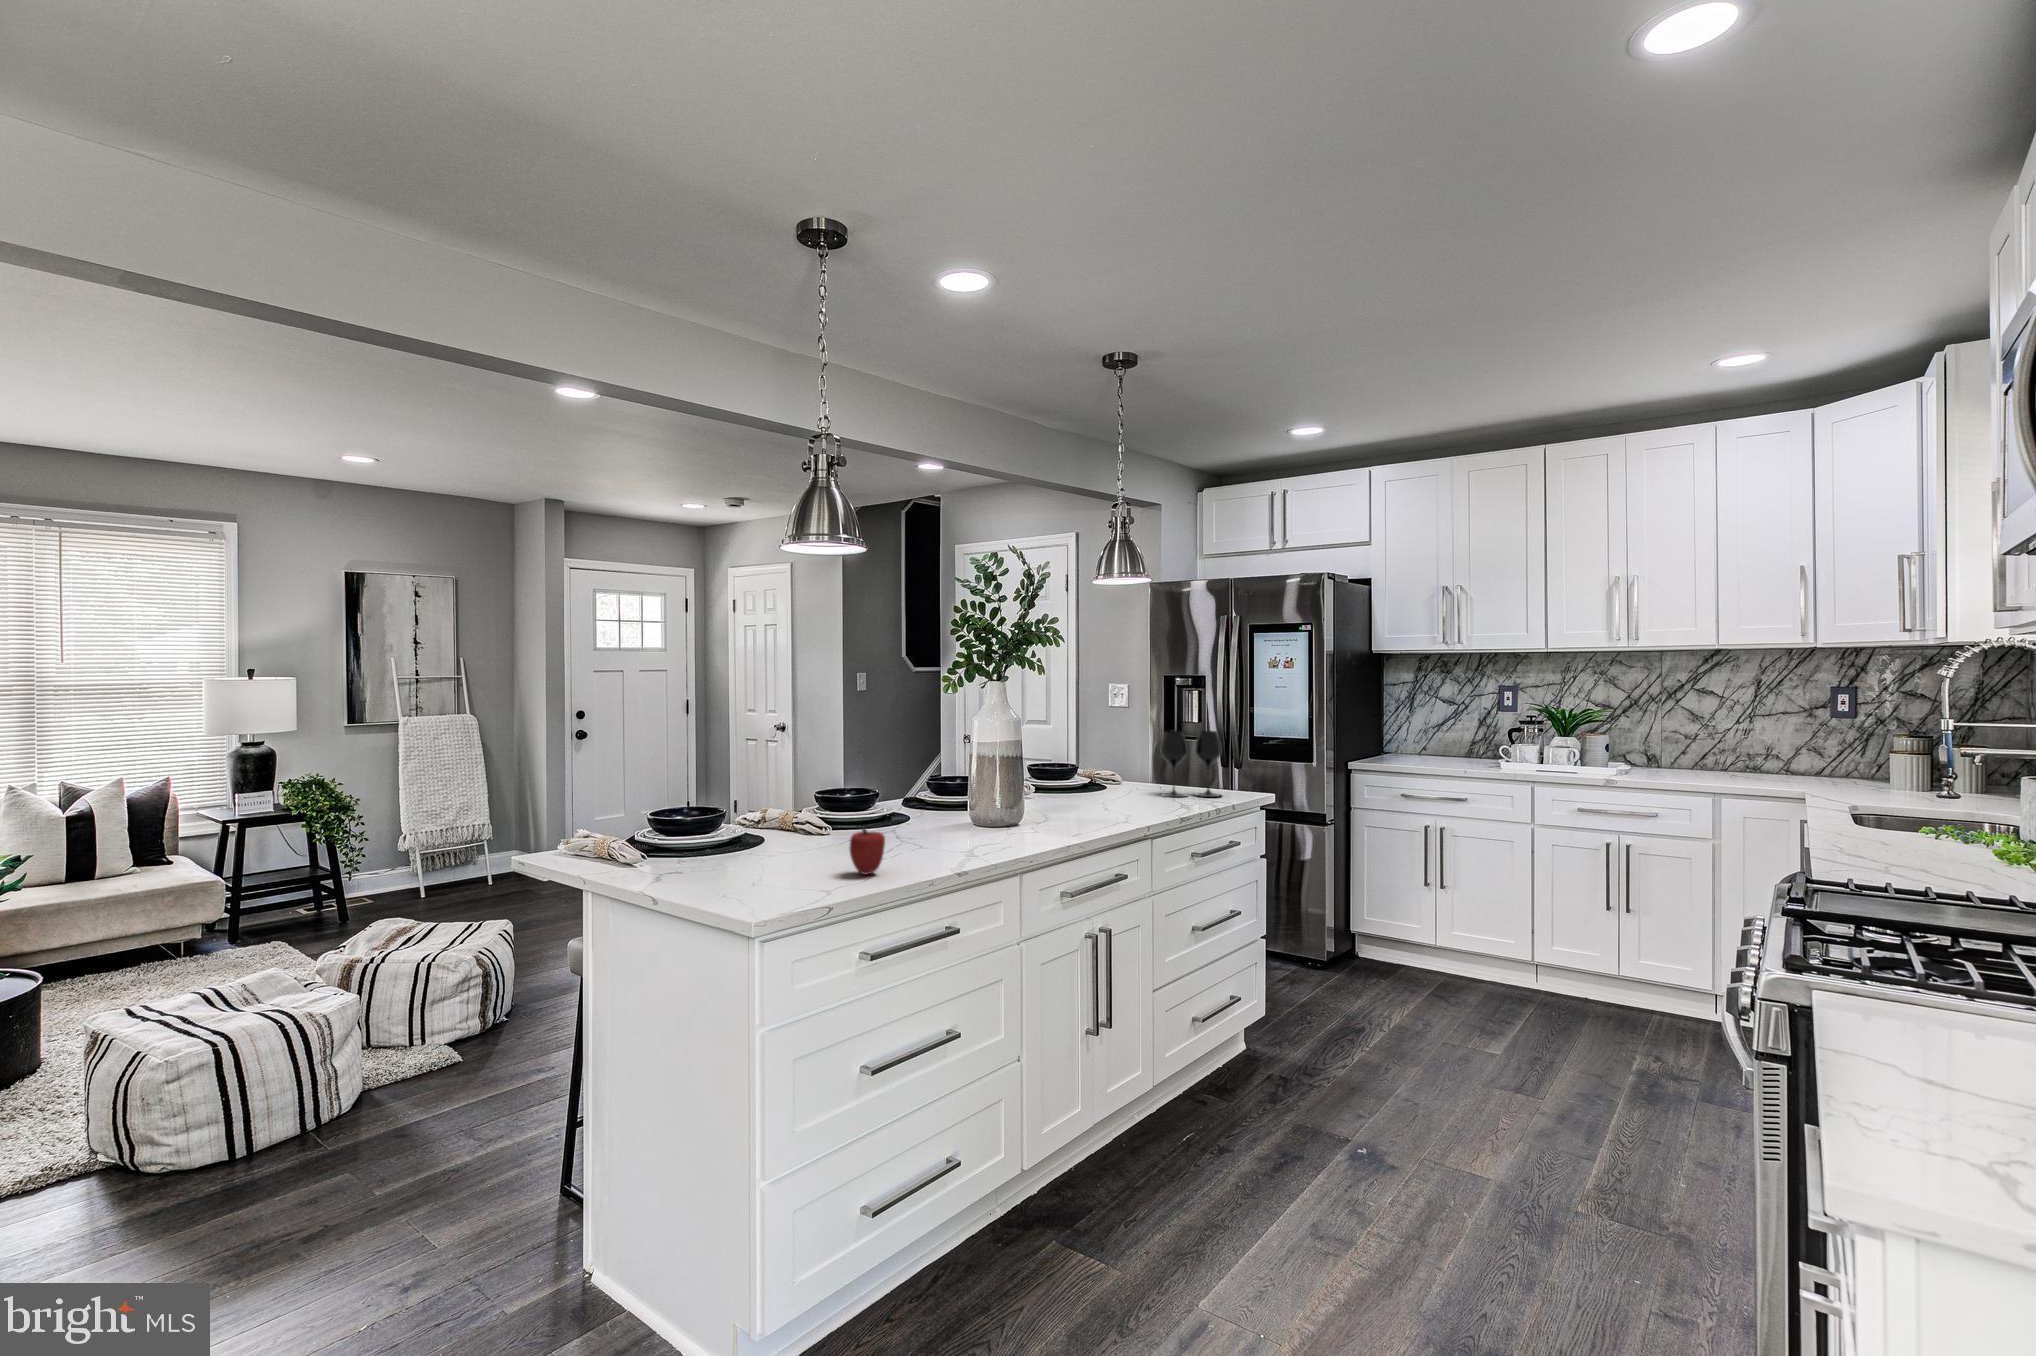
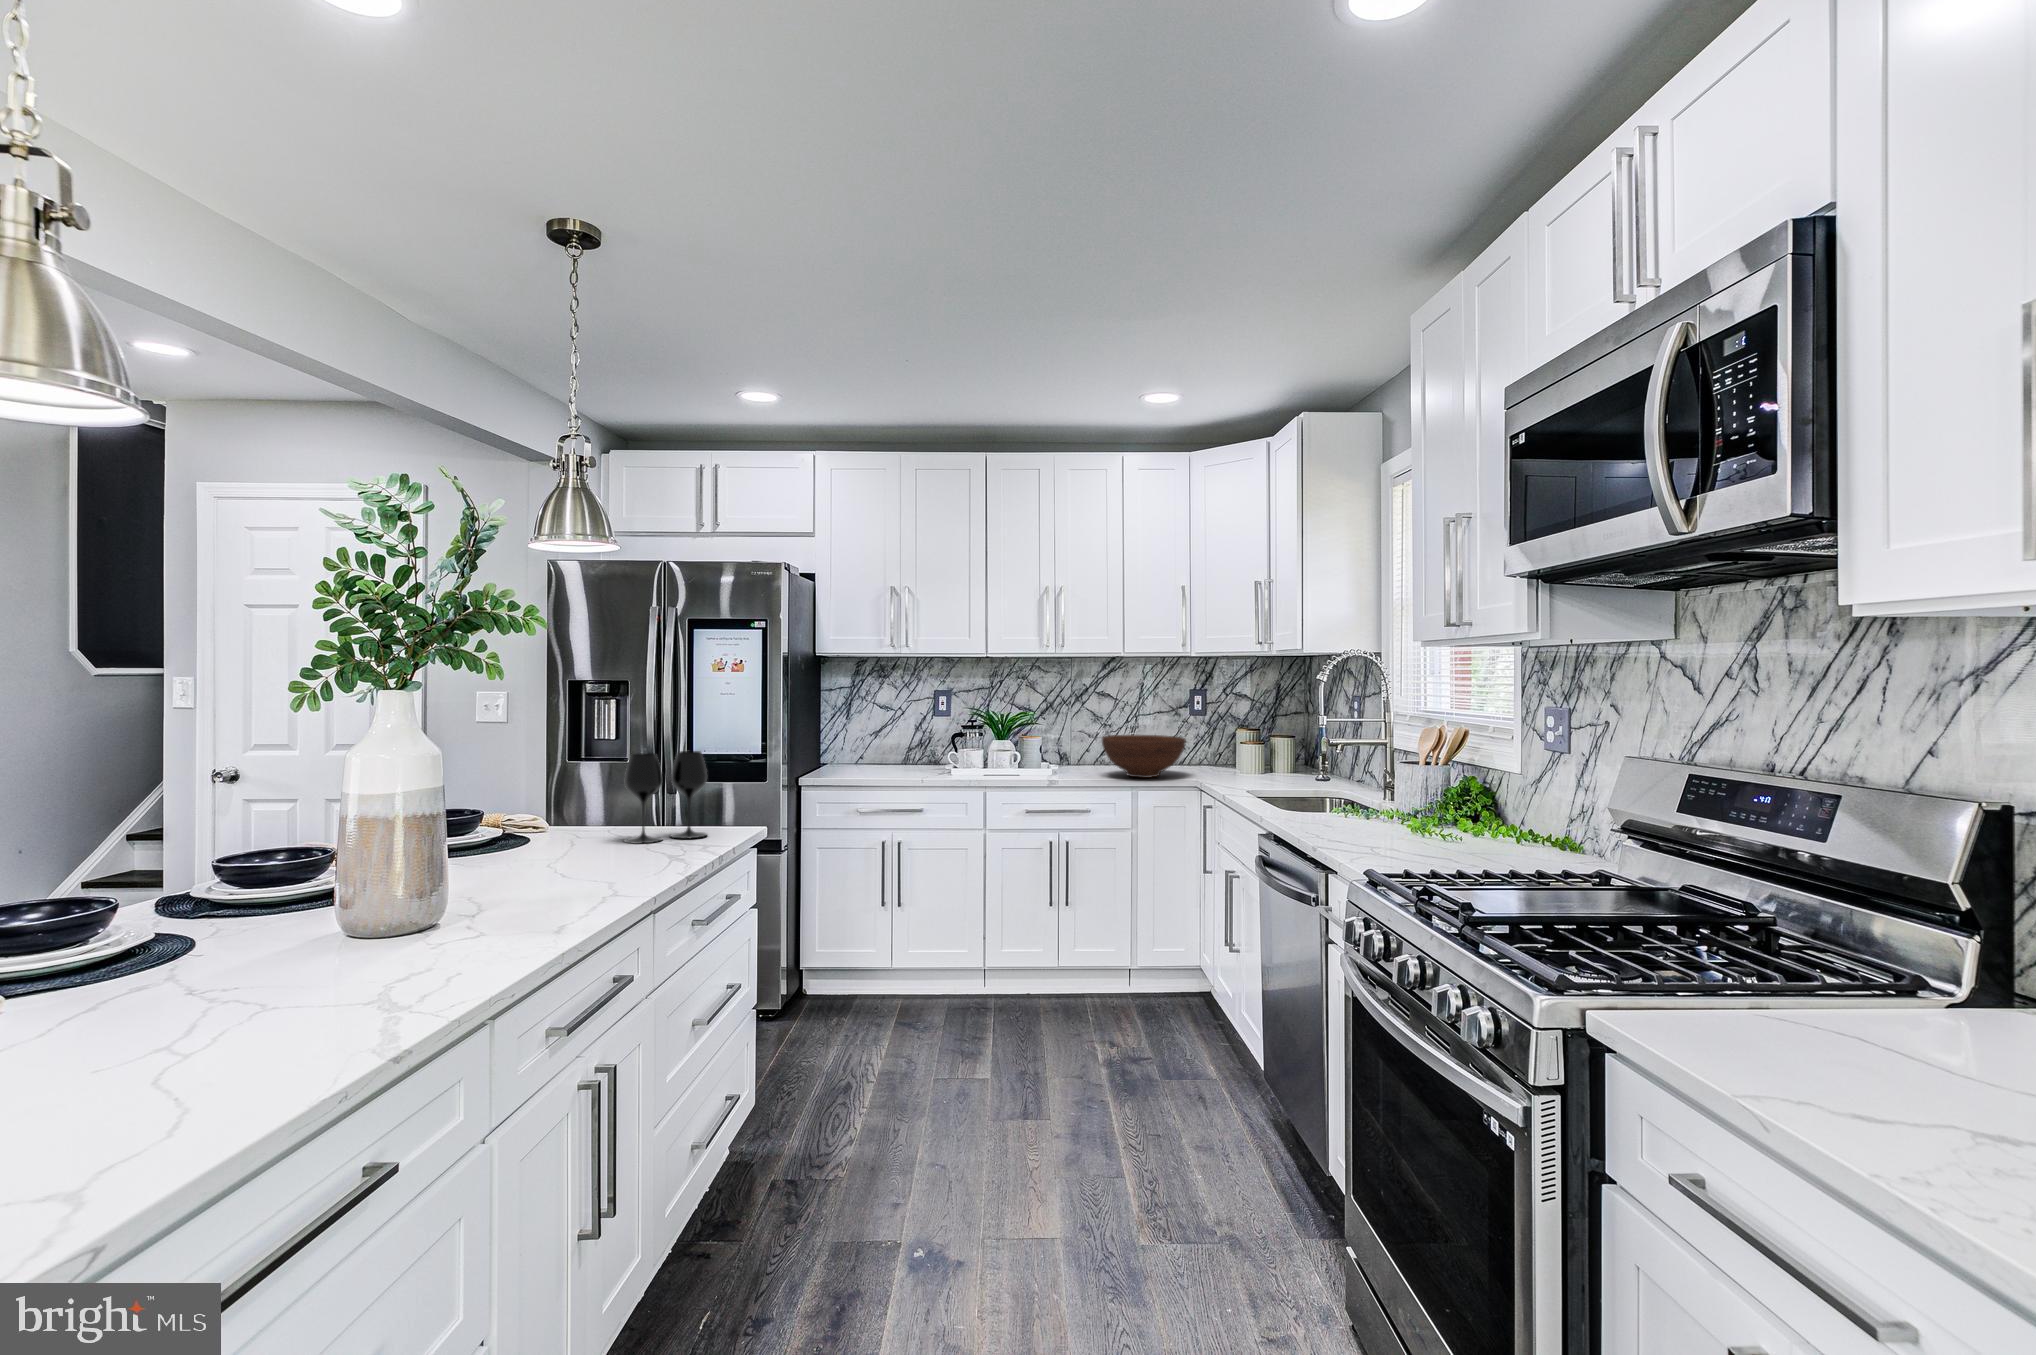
fruit bowl: none [1678,736,1792,784] -> present [1102,735,1186,778]
apple: present [850,828,885,875] -> none [136,1010,235,1111]

